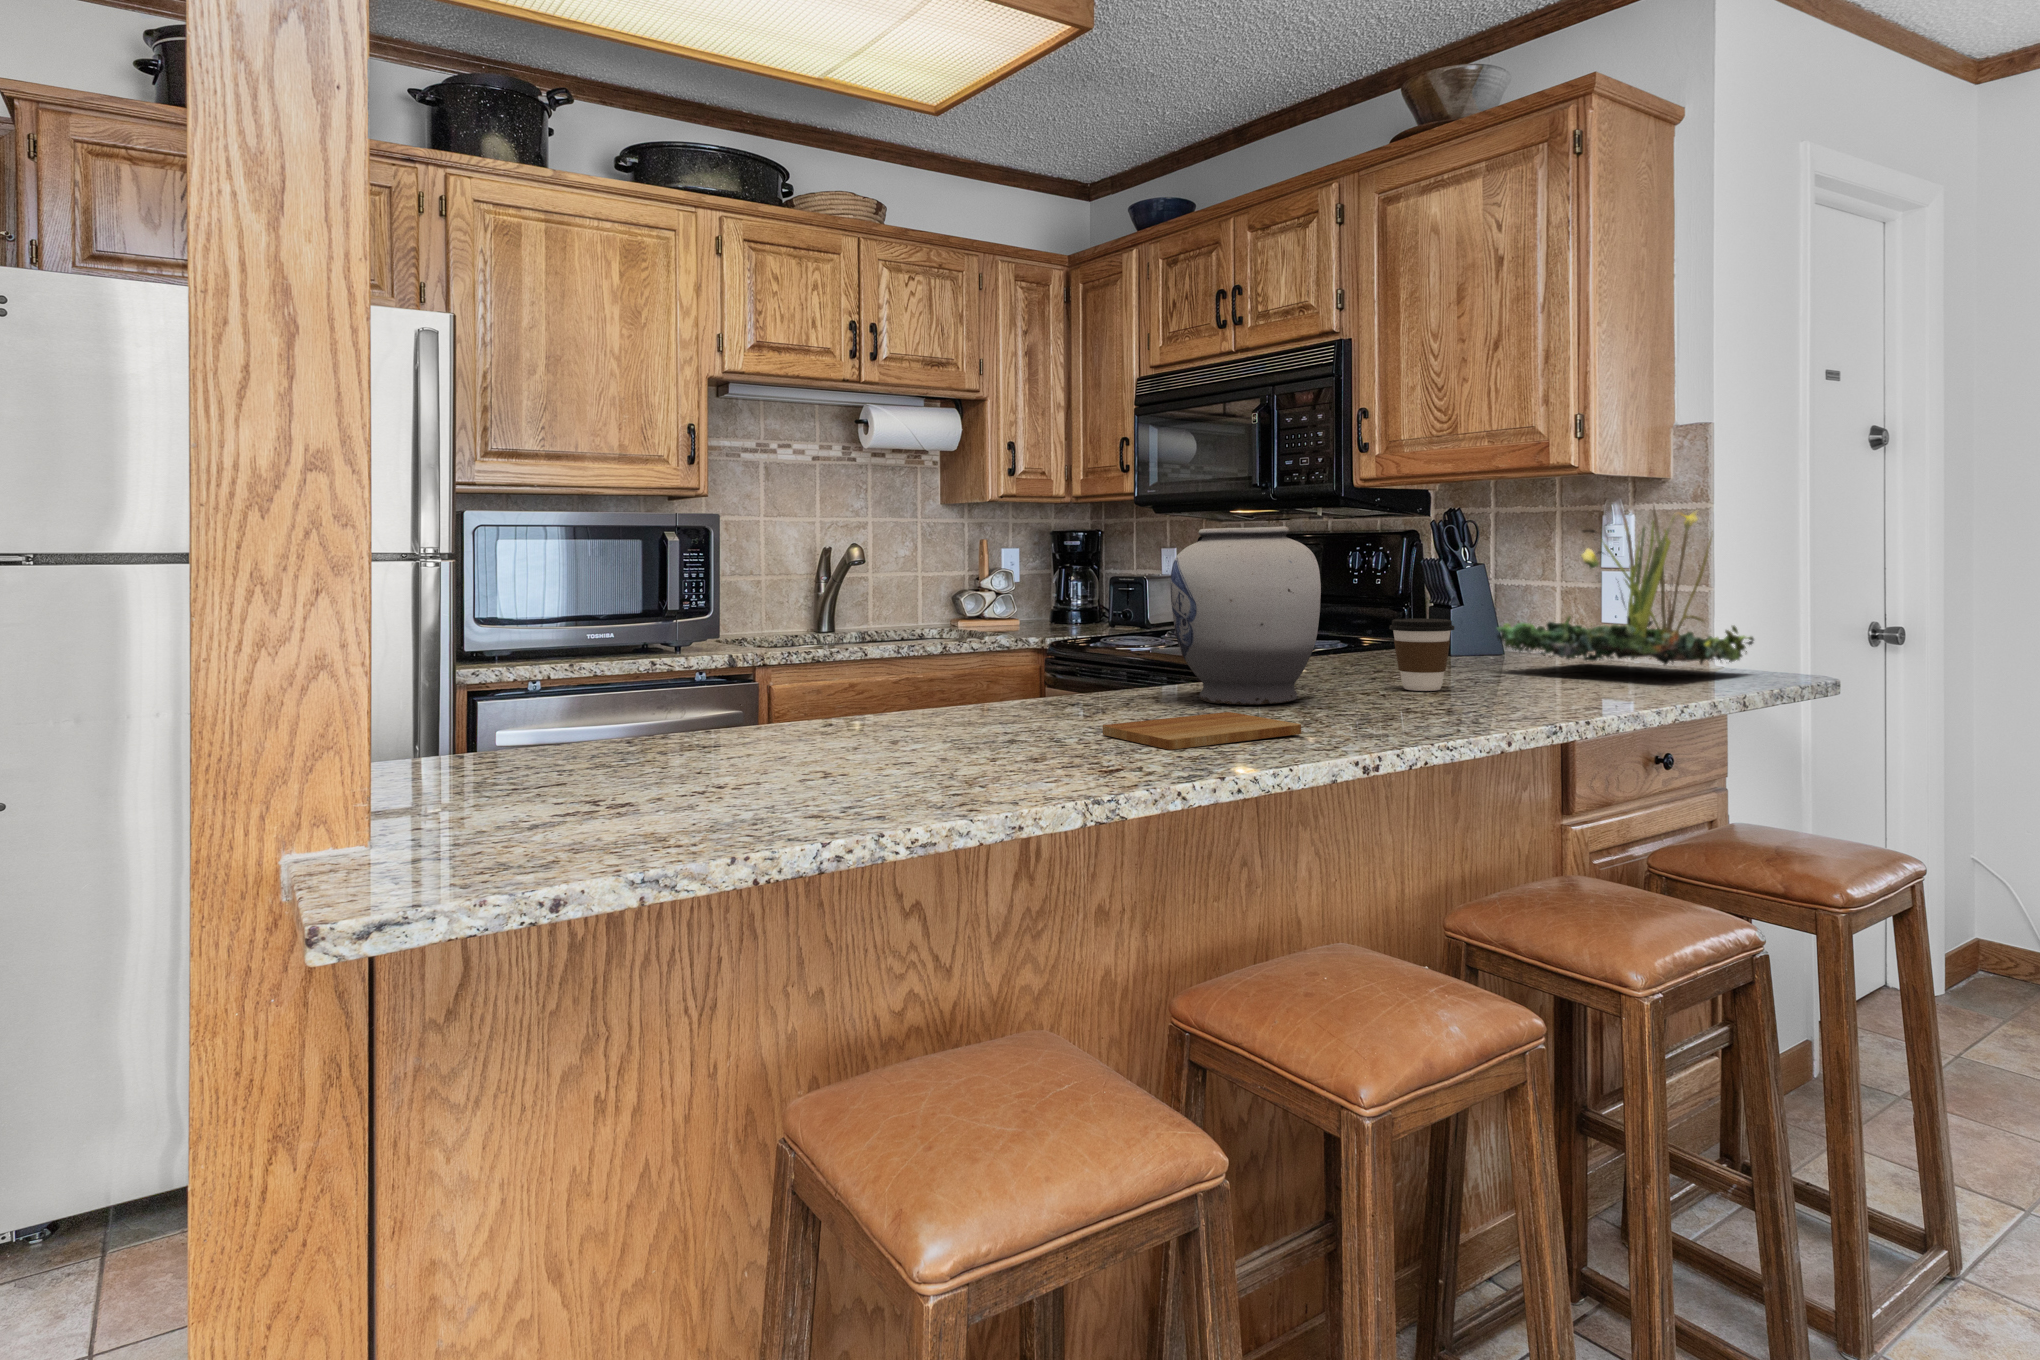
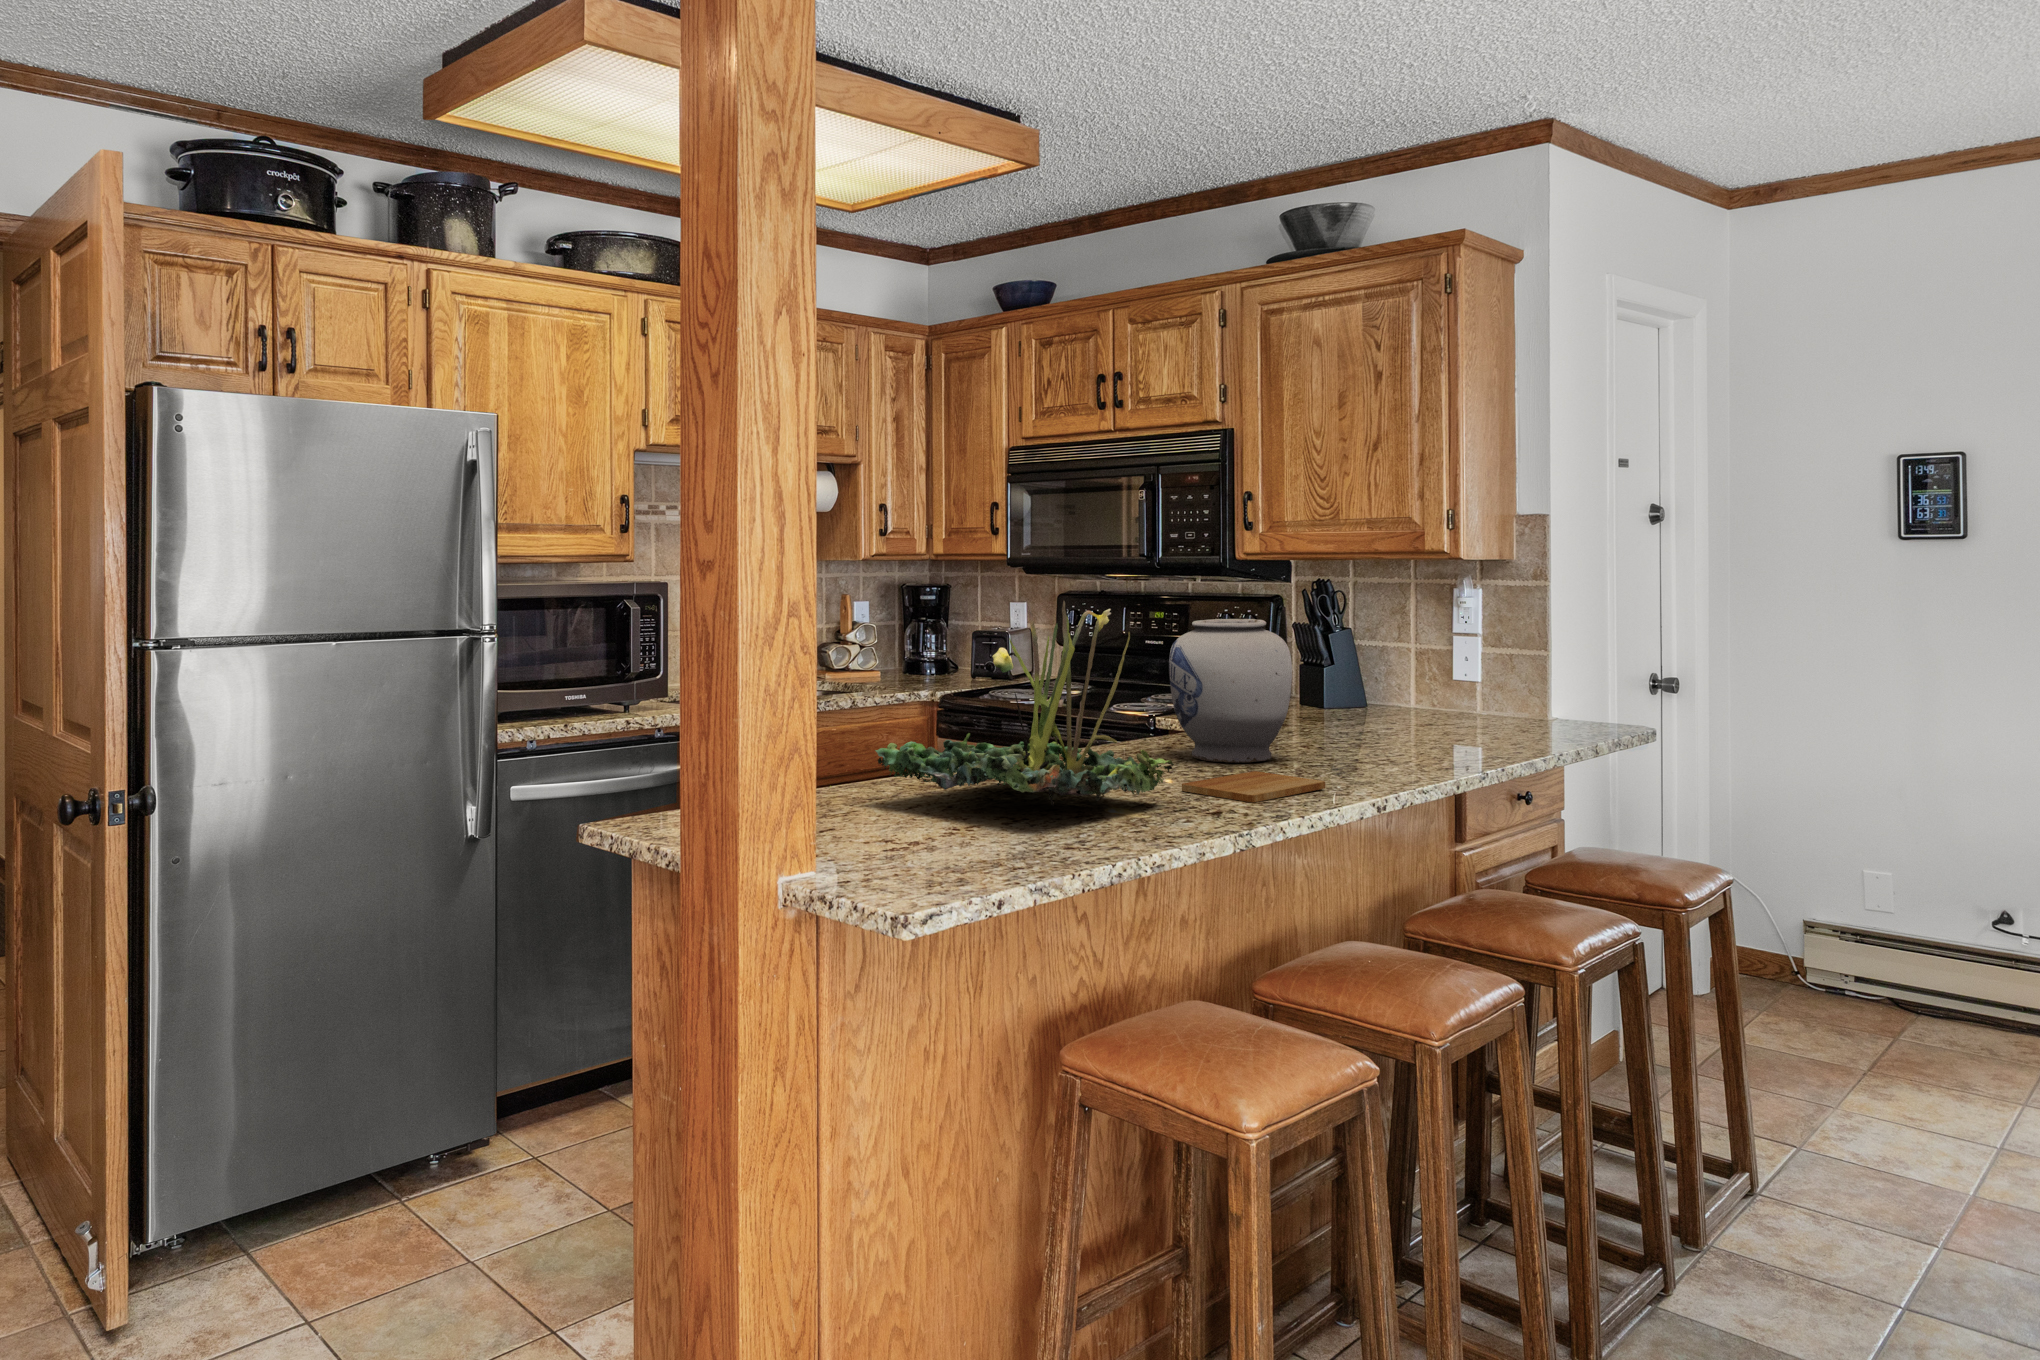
plant: present [1497,507,1754,665] -> present [875,601,1174,806]
coffee cup: present [1389,618,1454,691] -> none [1323,688,1376,747]

